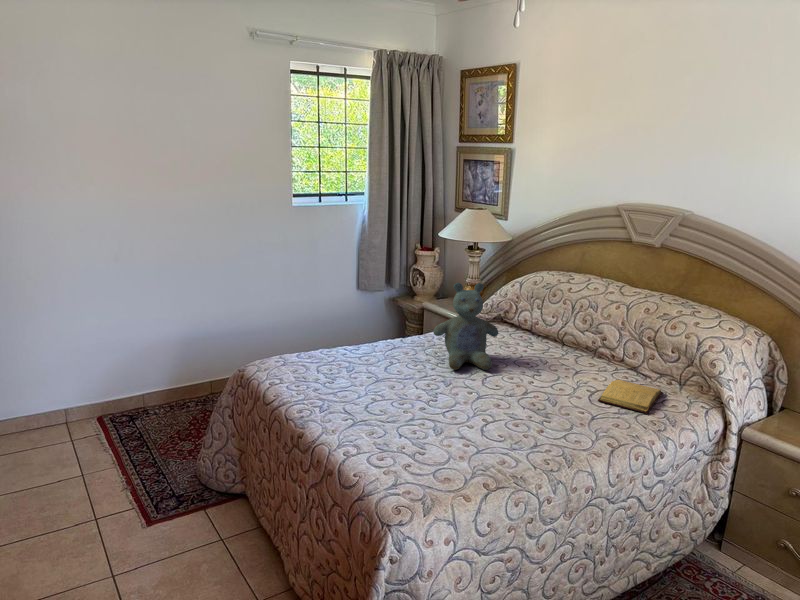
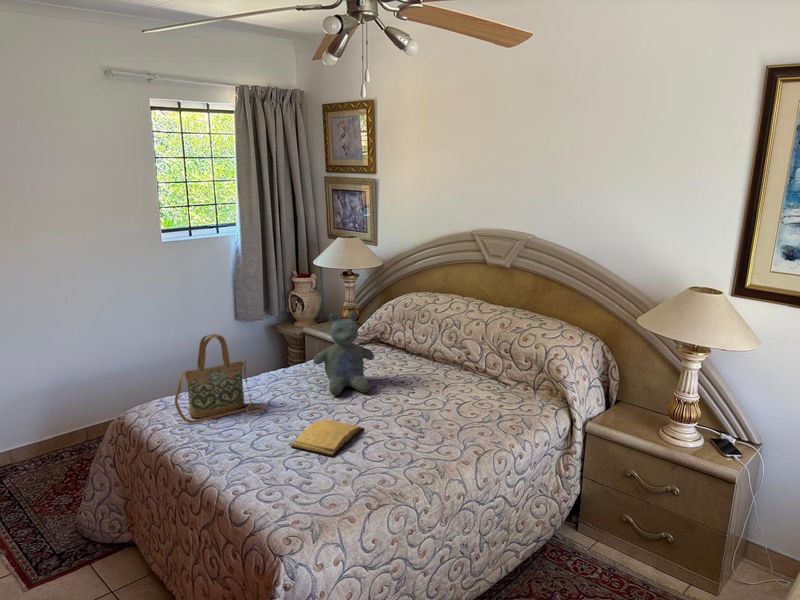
handbag: none [293,294,381,382] -> present [175,334,265,423]
book: present [598,380,663,414] -> present [291,419,364,456]

